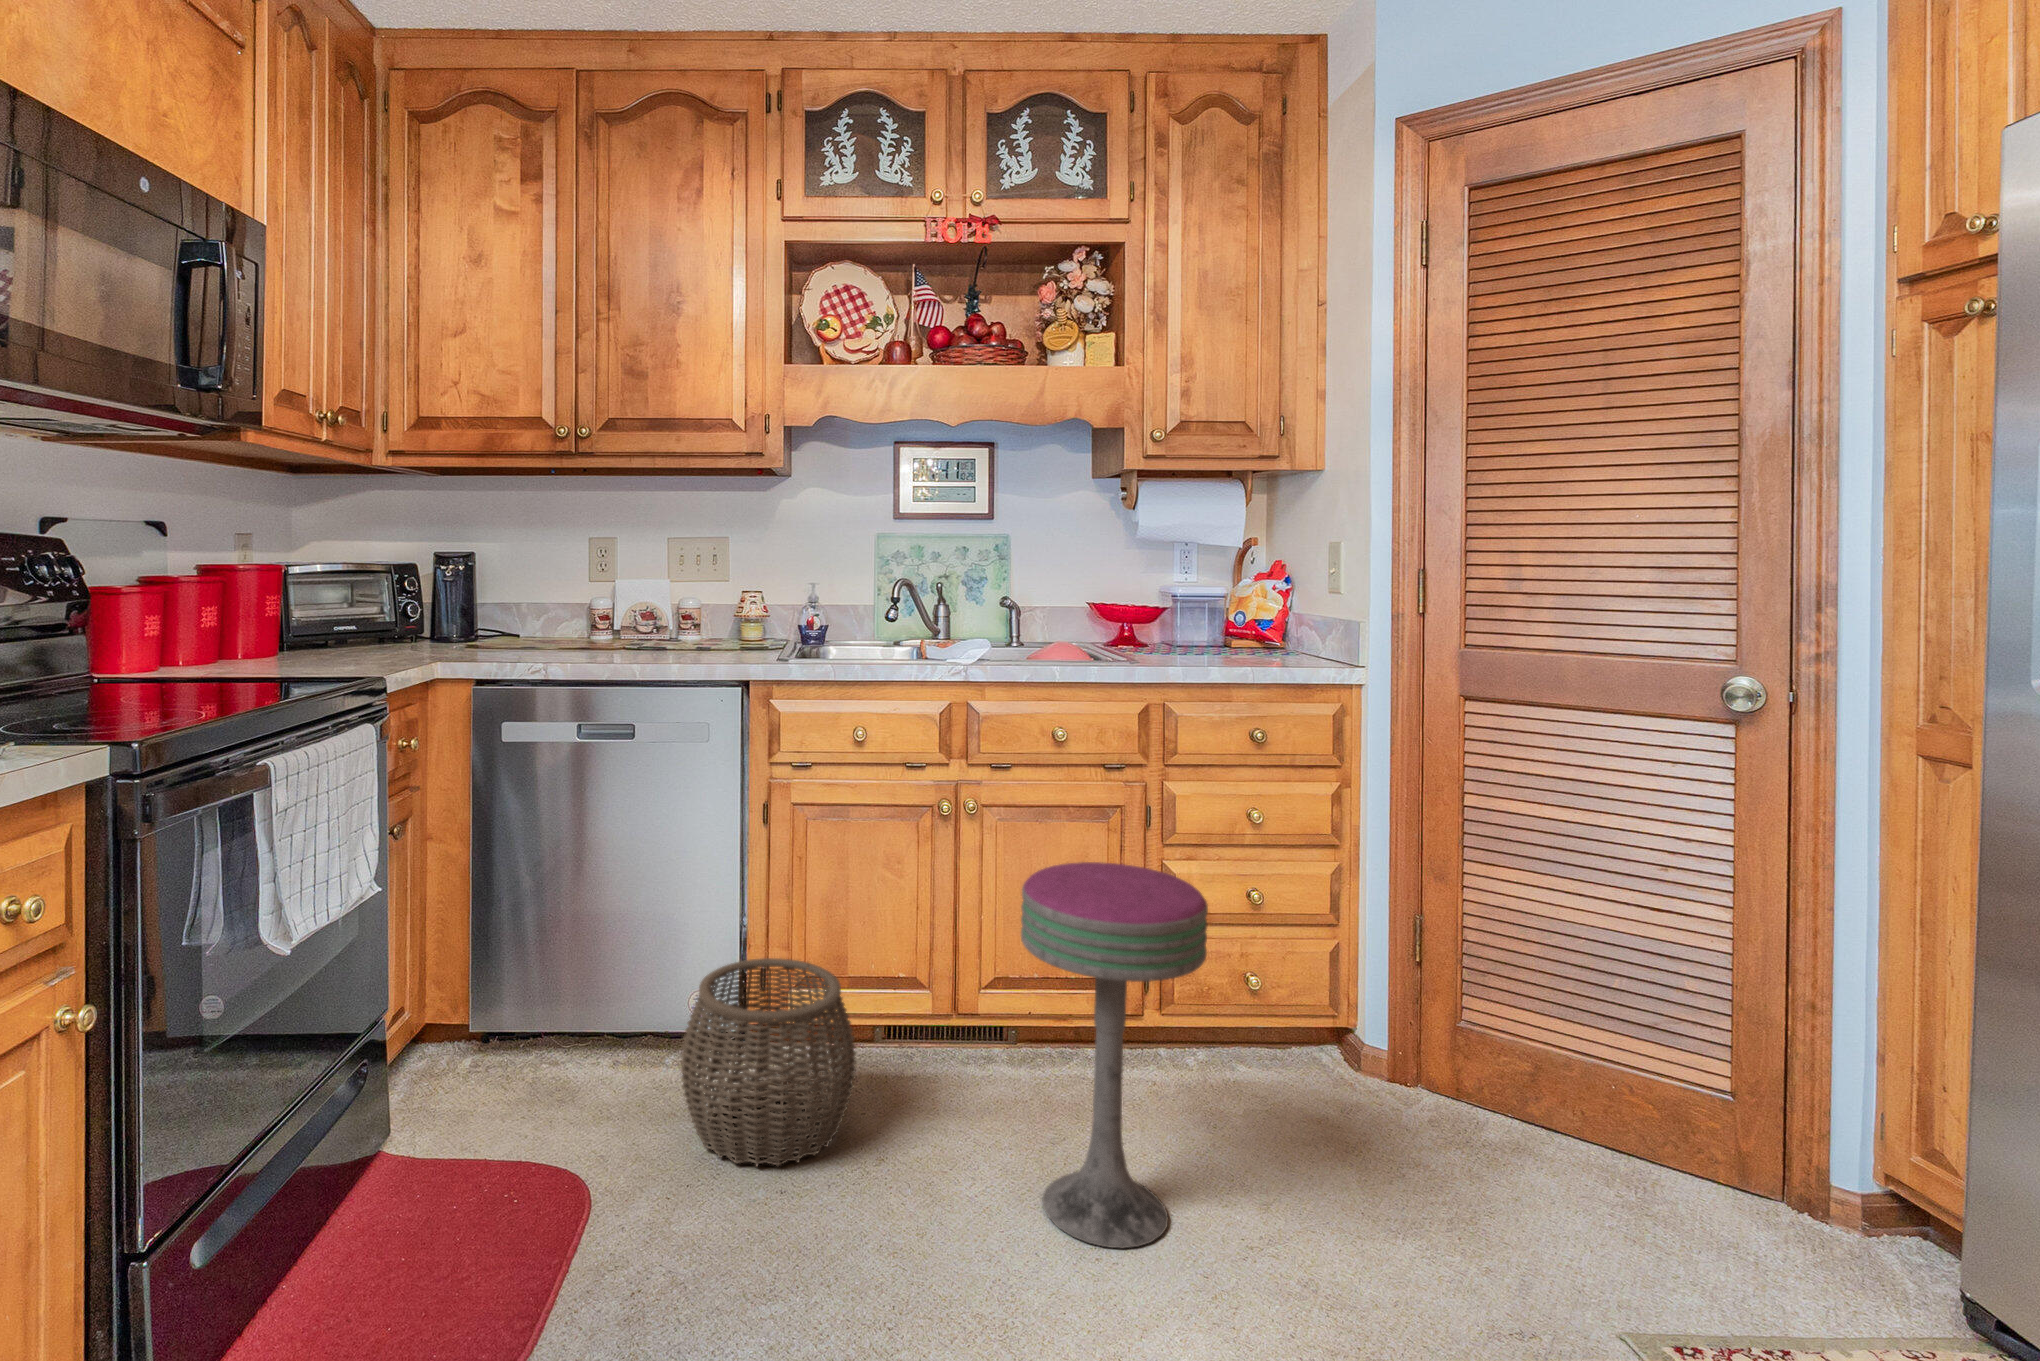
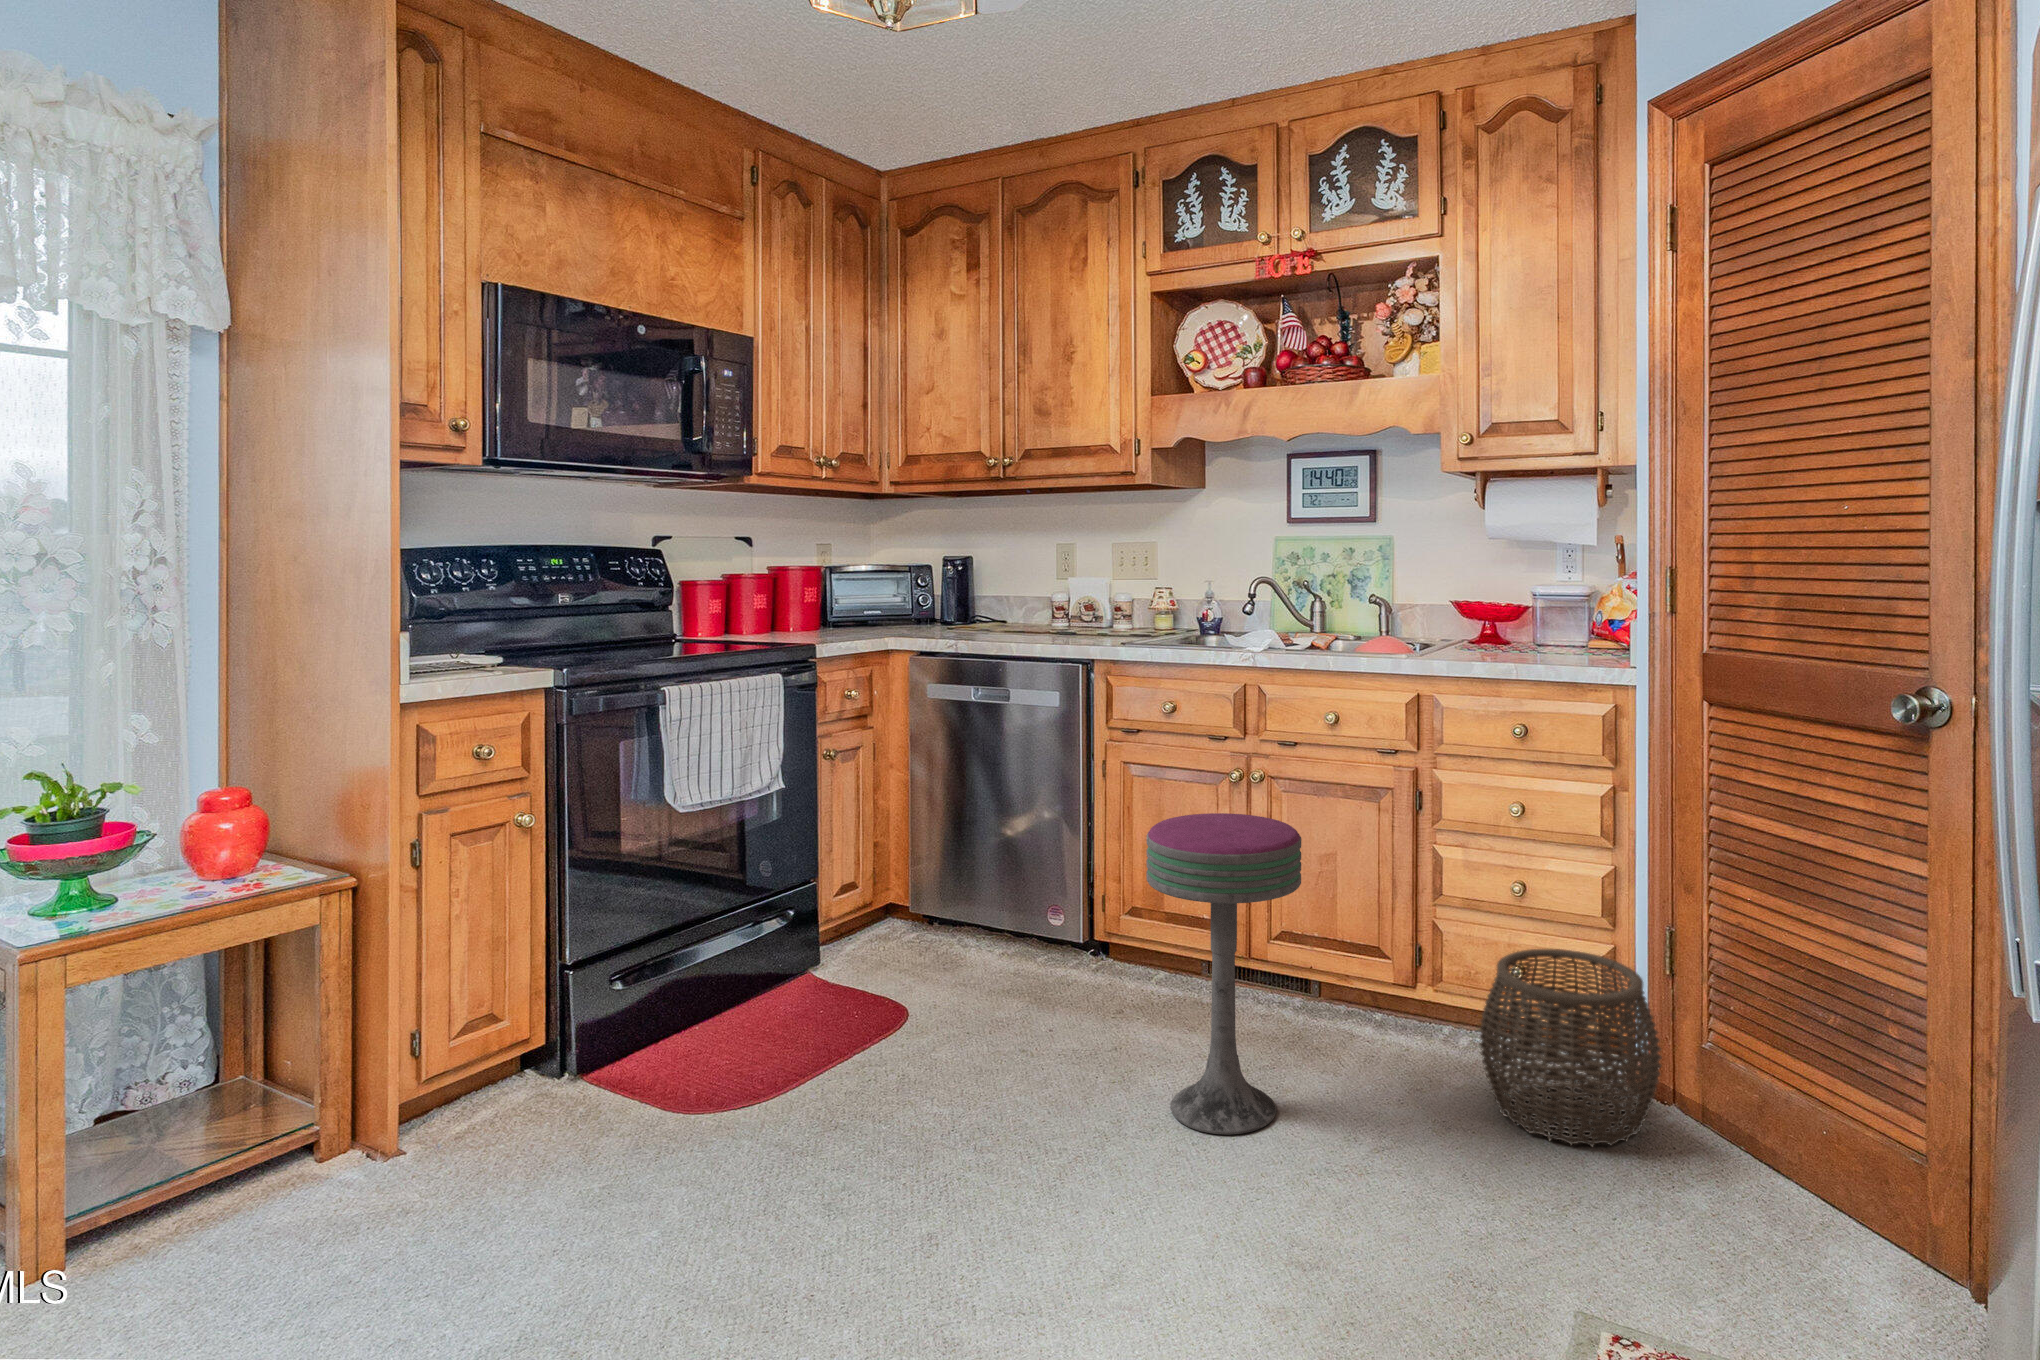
woven basket: present [681,958,856,1166] -> present [1480,949,1662,1147]

